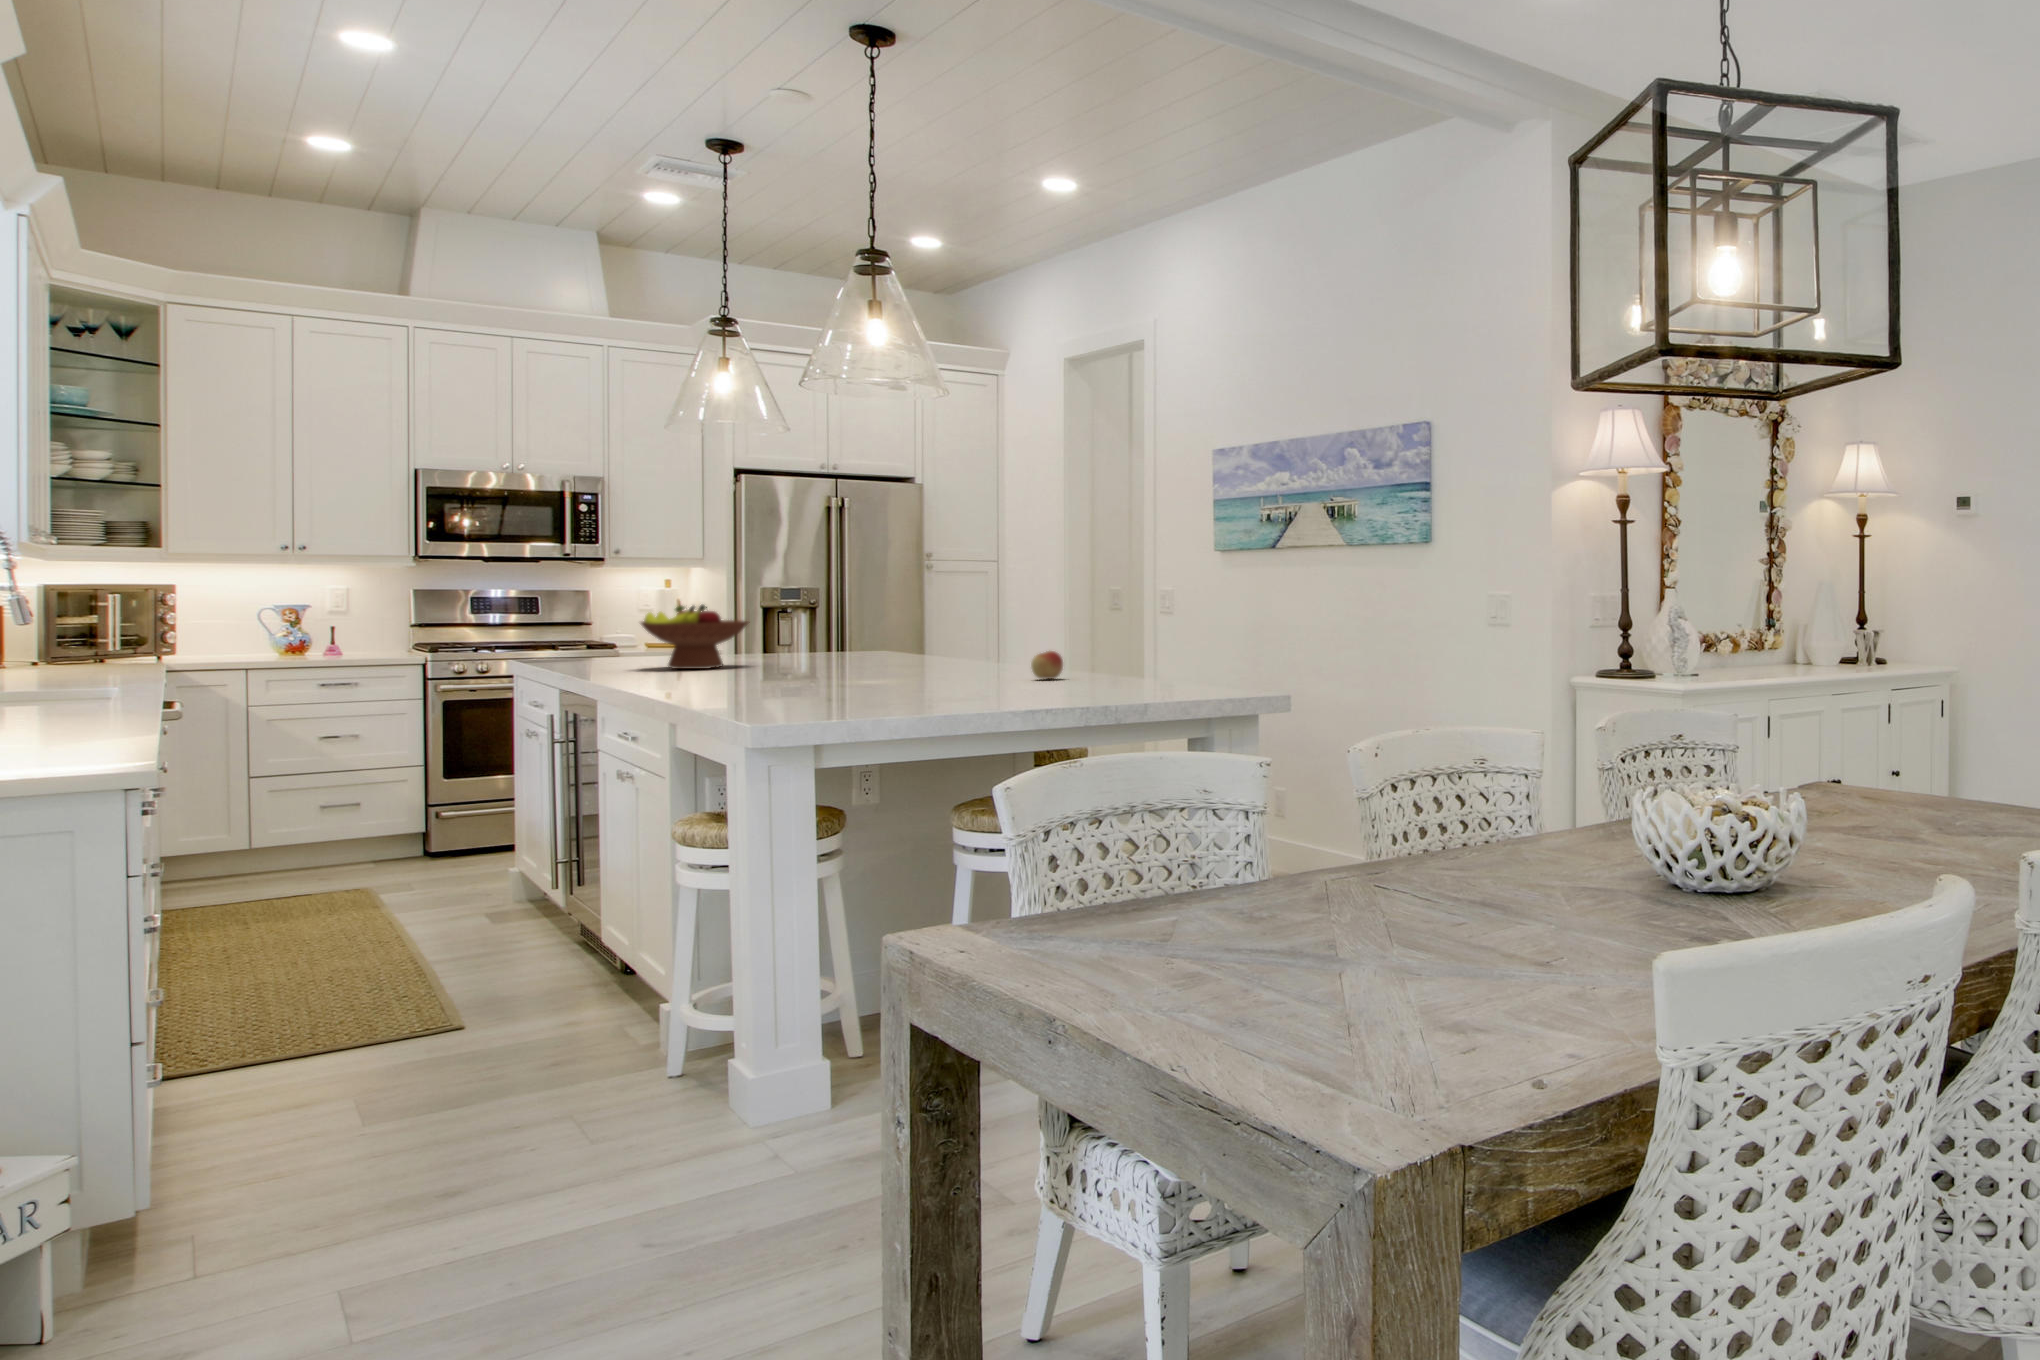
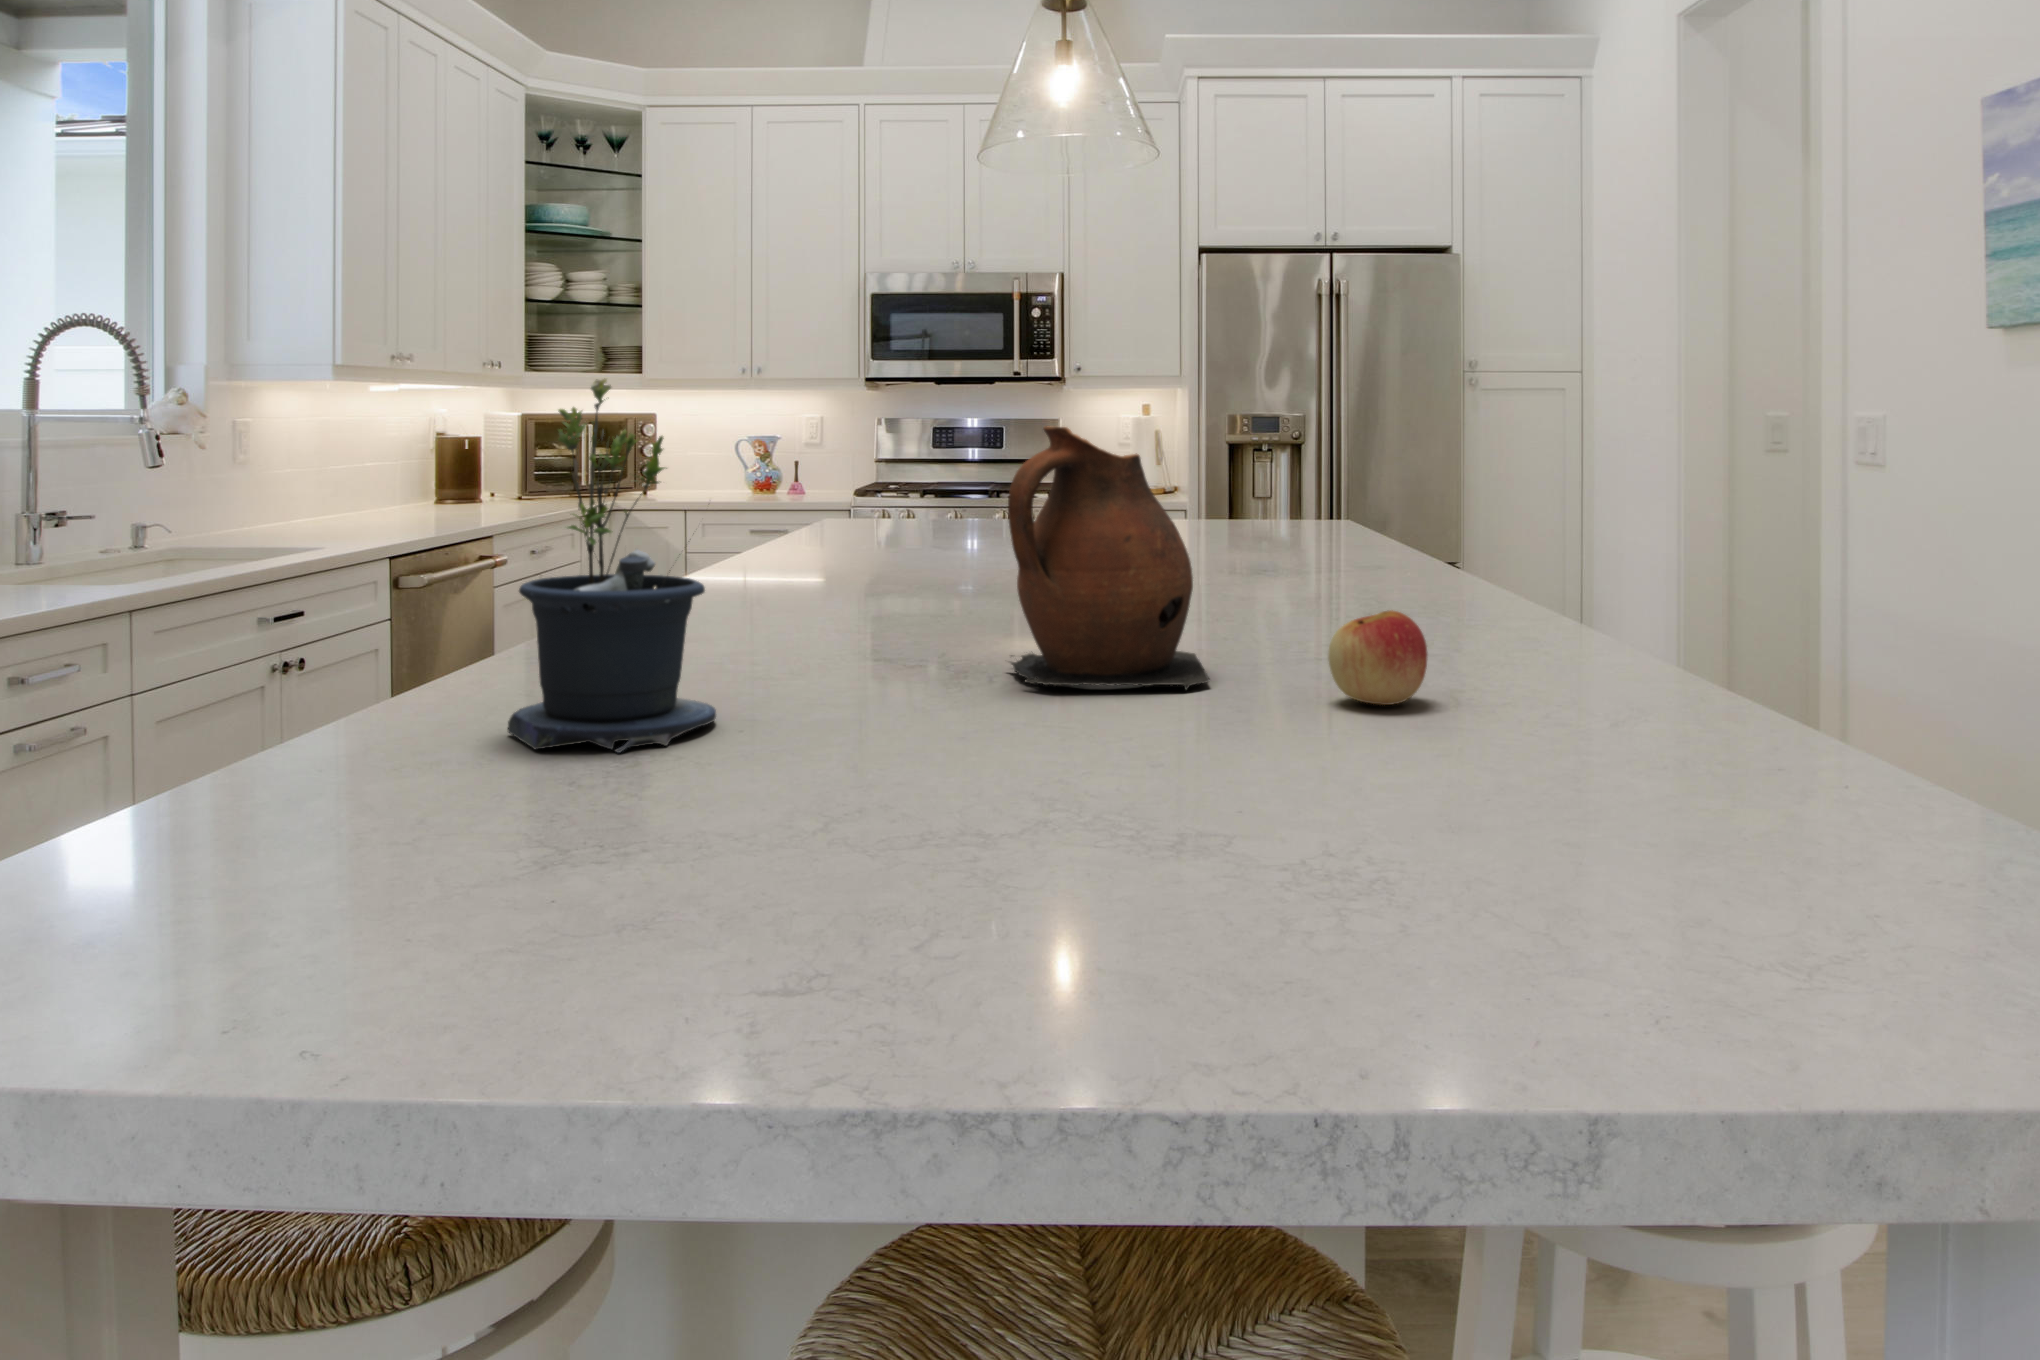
potted plant: none [769,575,849,698] -> present [508,378,716,753]
ceramic pitcher: none [897,592,986,682] -> present [1008,427,1209,690]
fruit bowl: present [641,605,750,669] -> none [836,445,1008,561]

